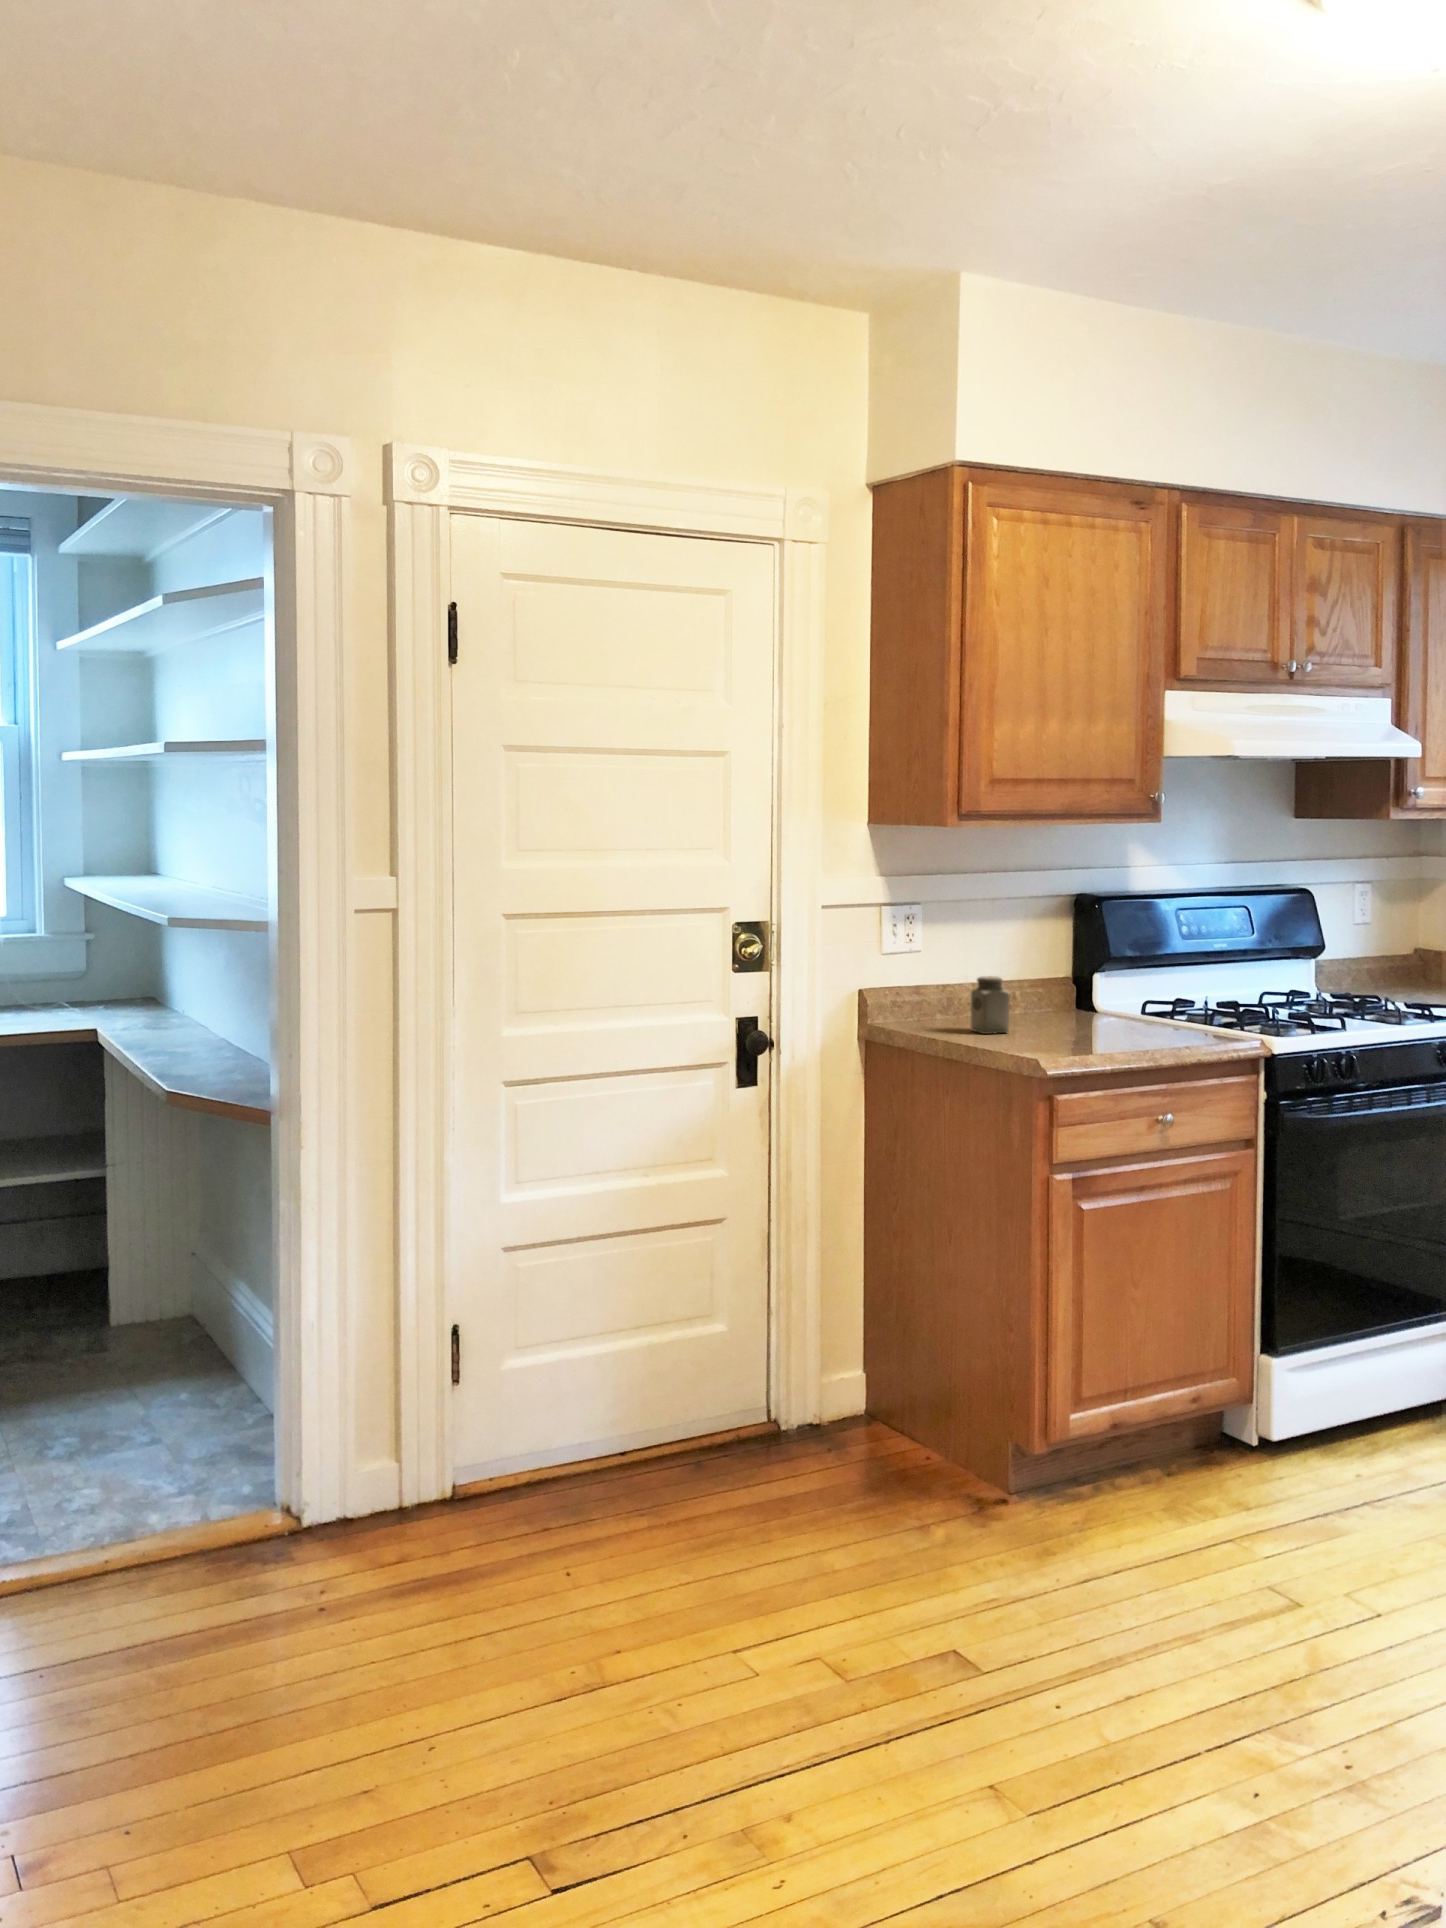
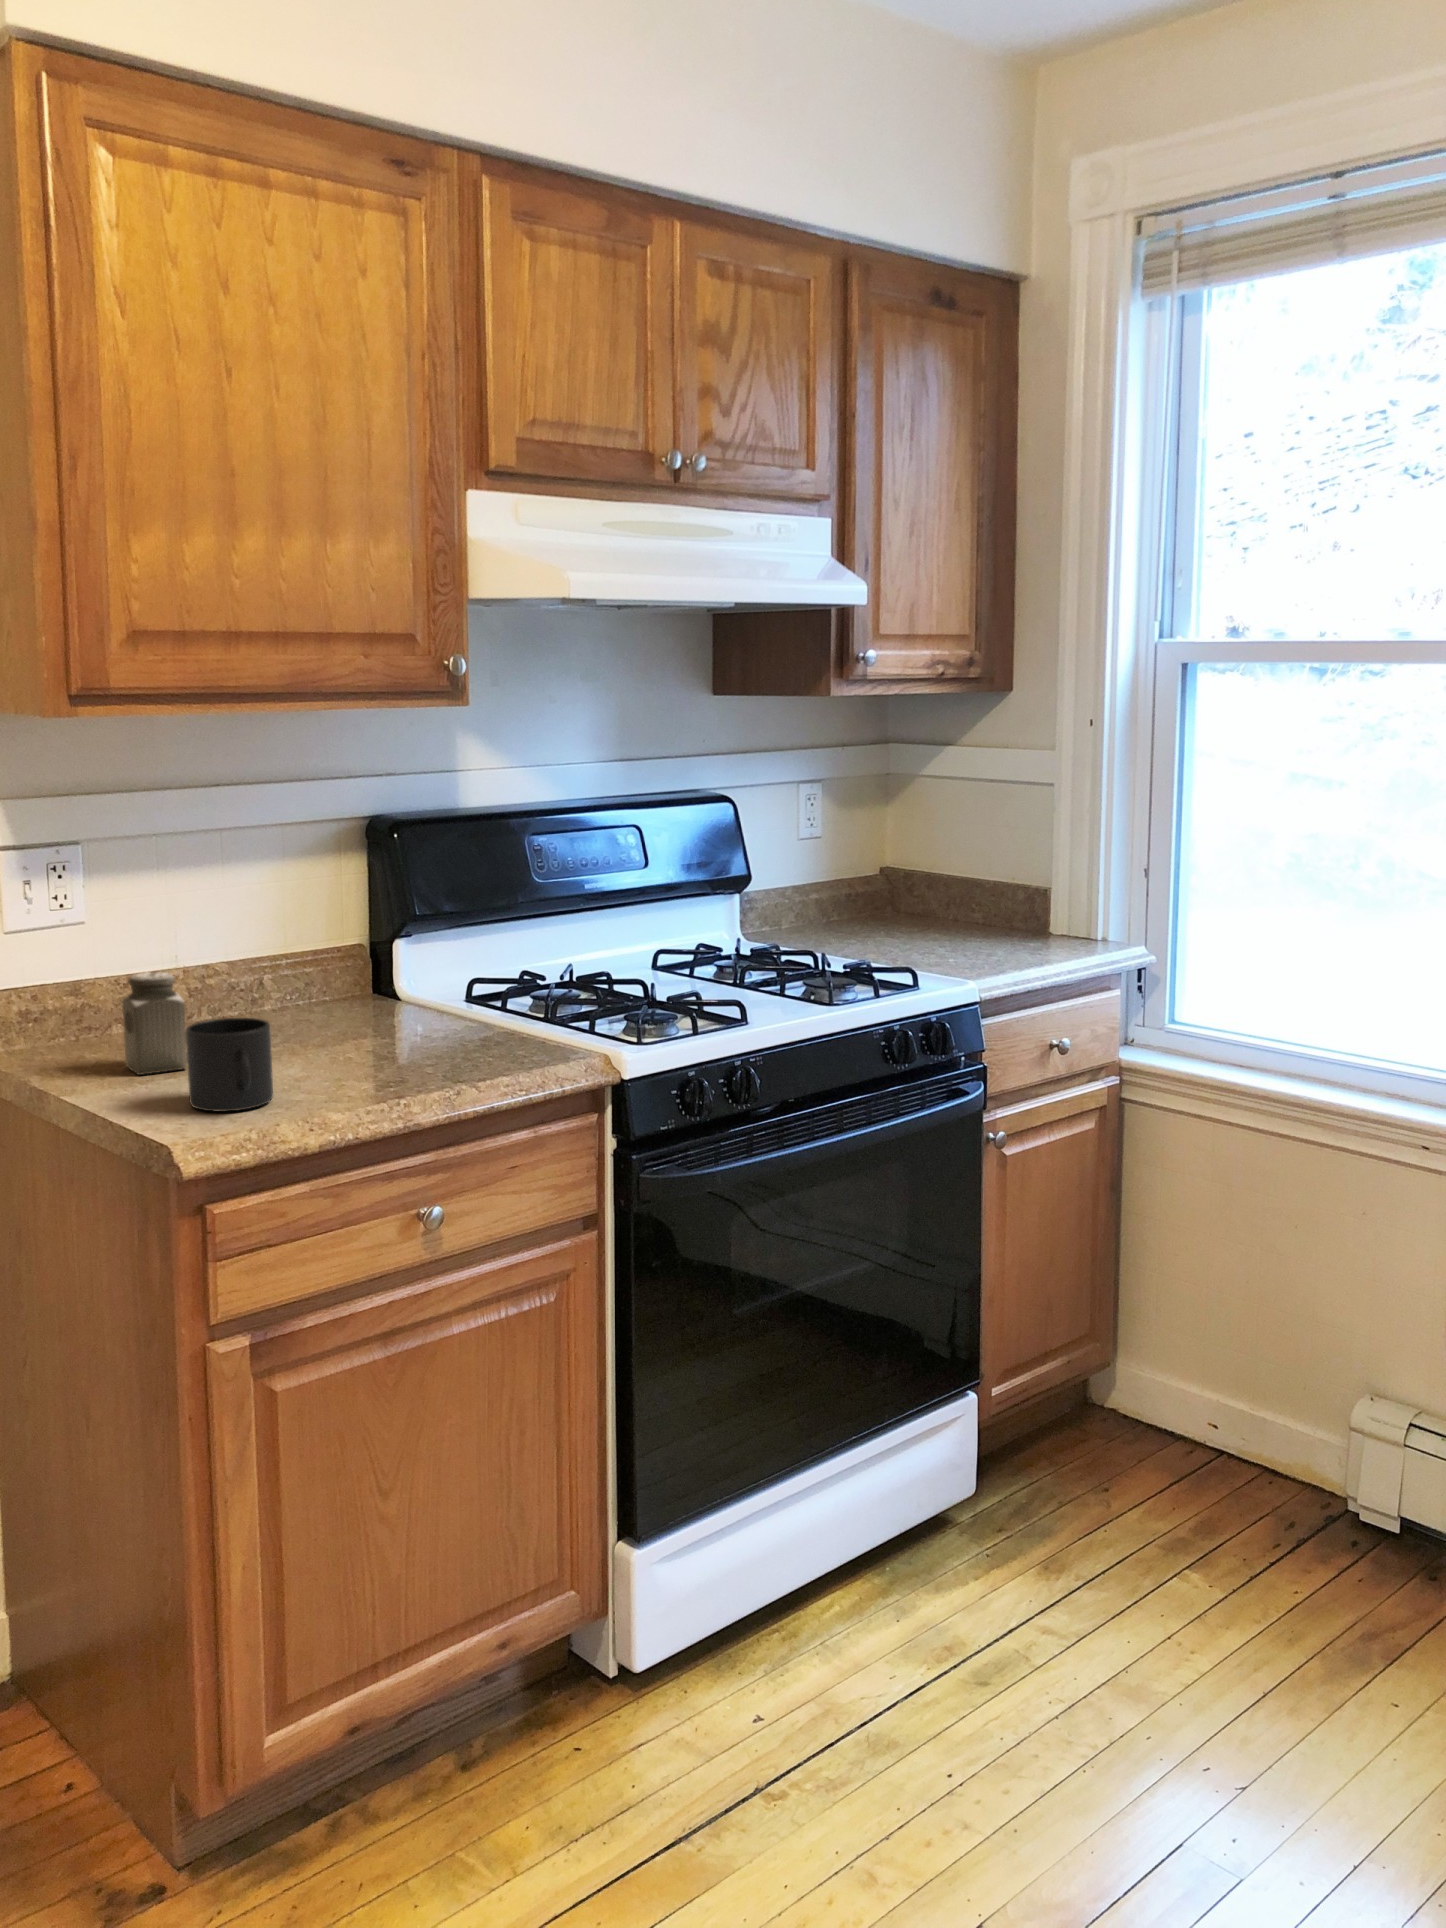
mug: none [1031,1000,1078,1049] -> present [186,1018,273,1112]

